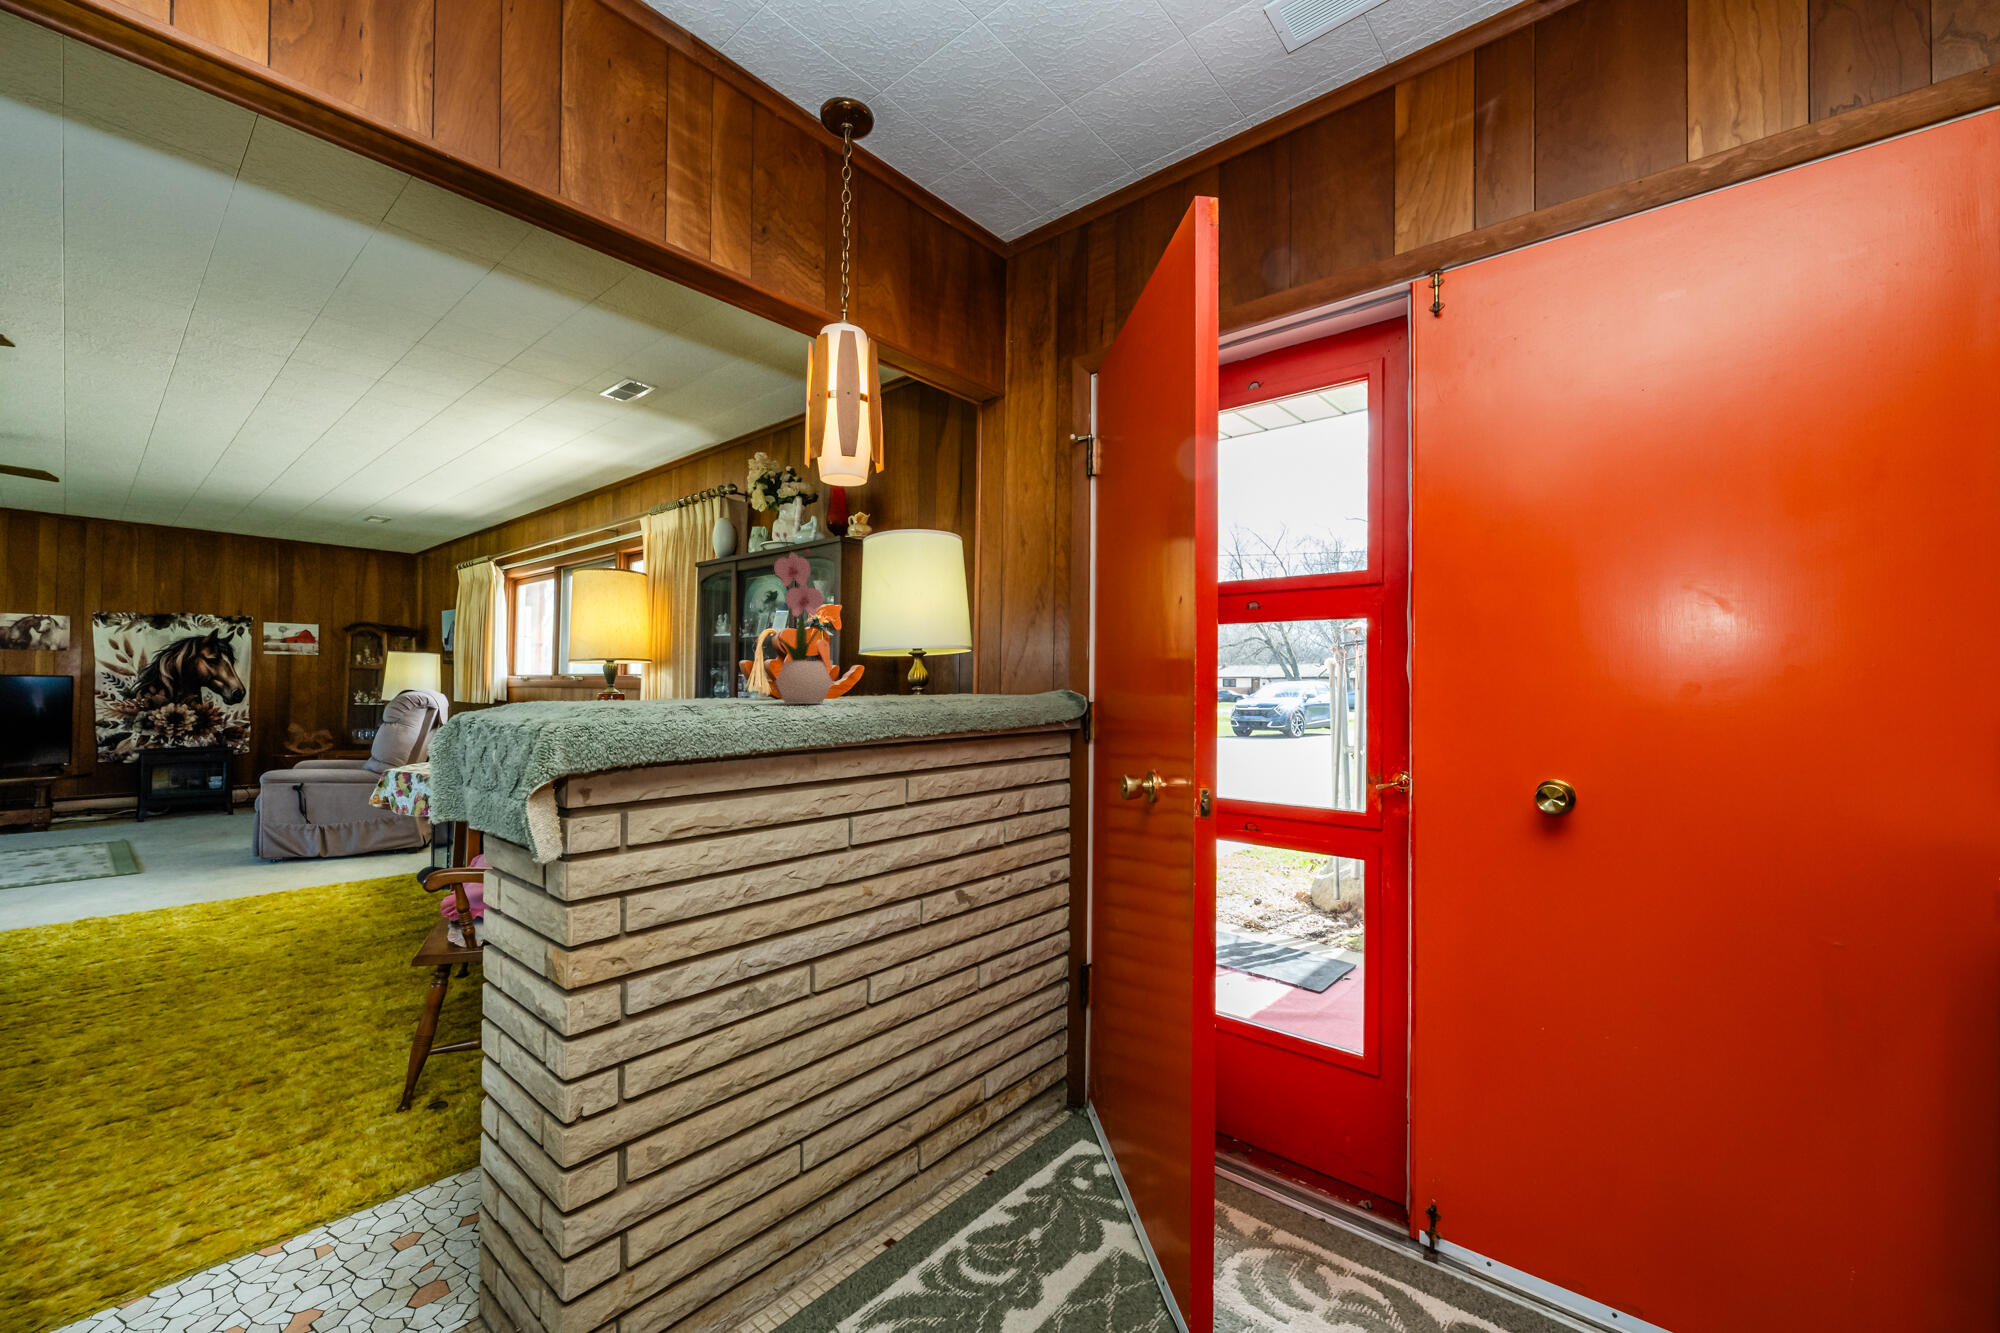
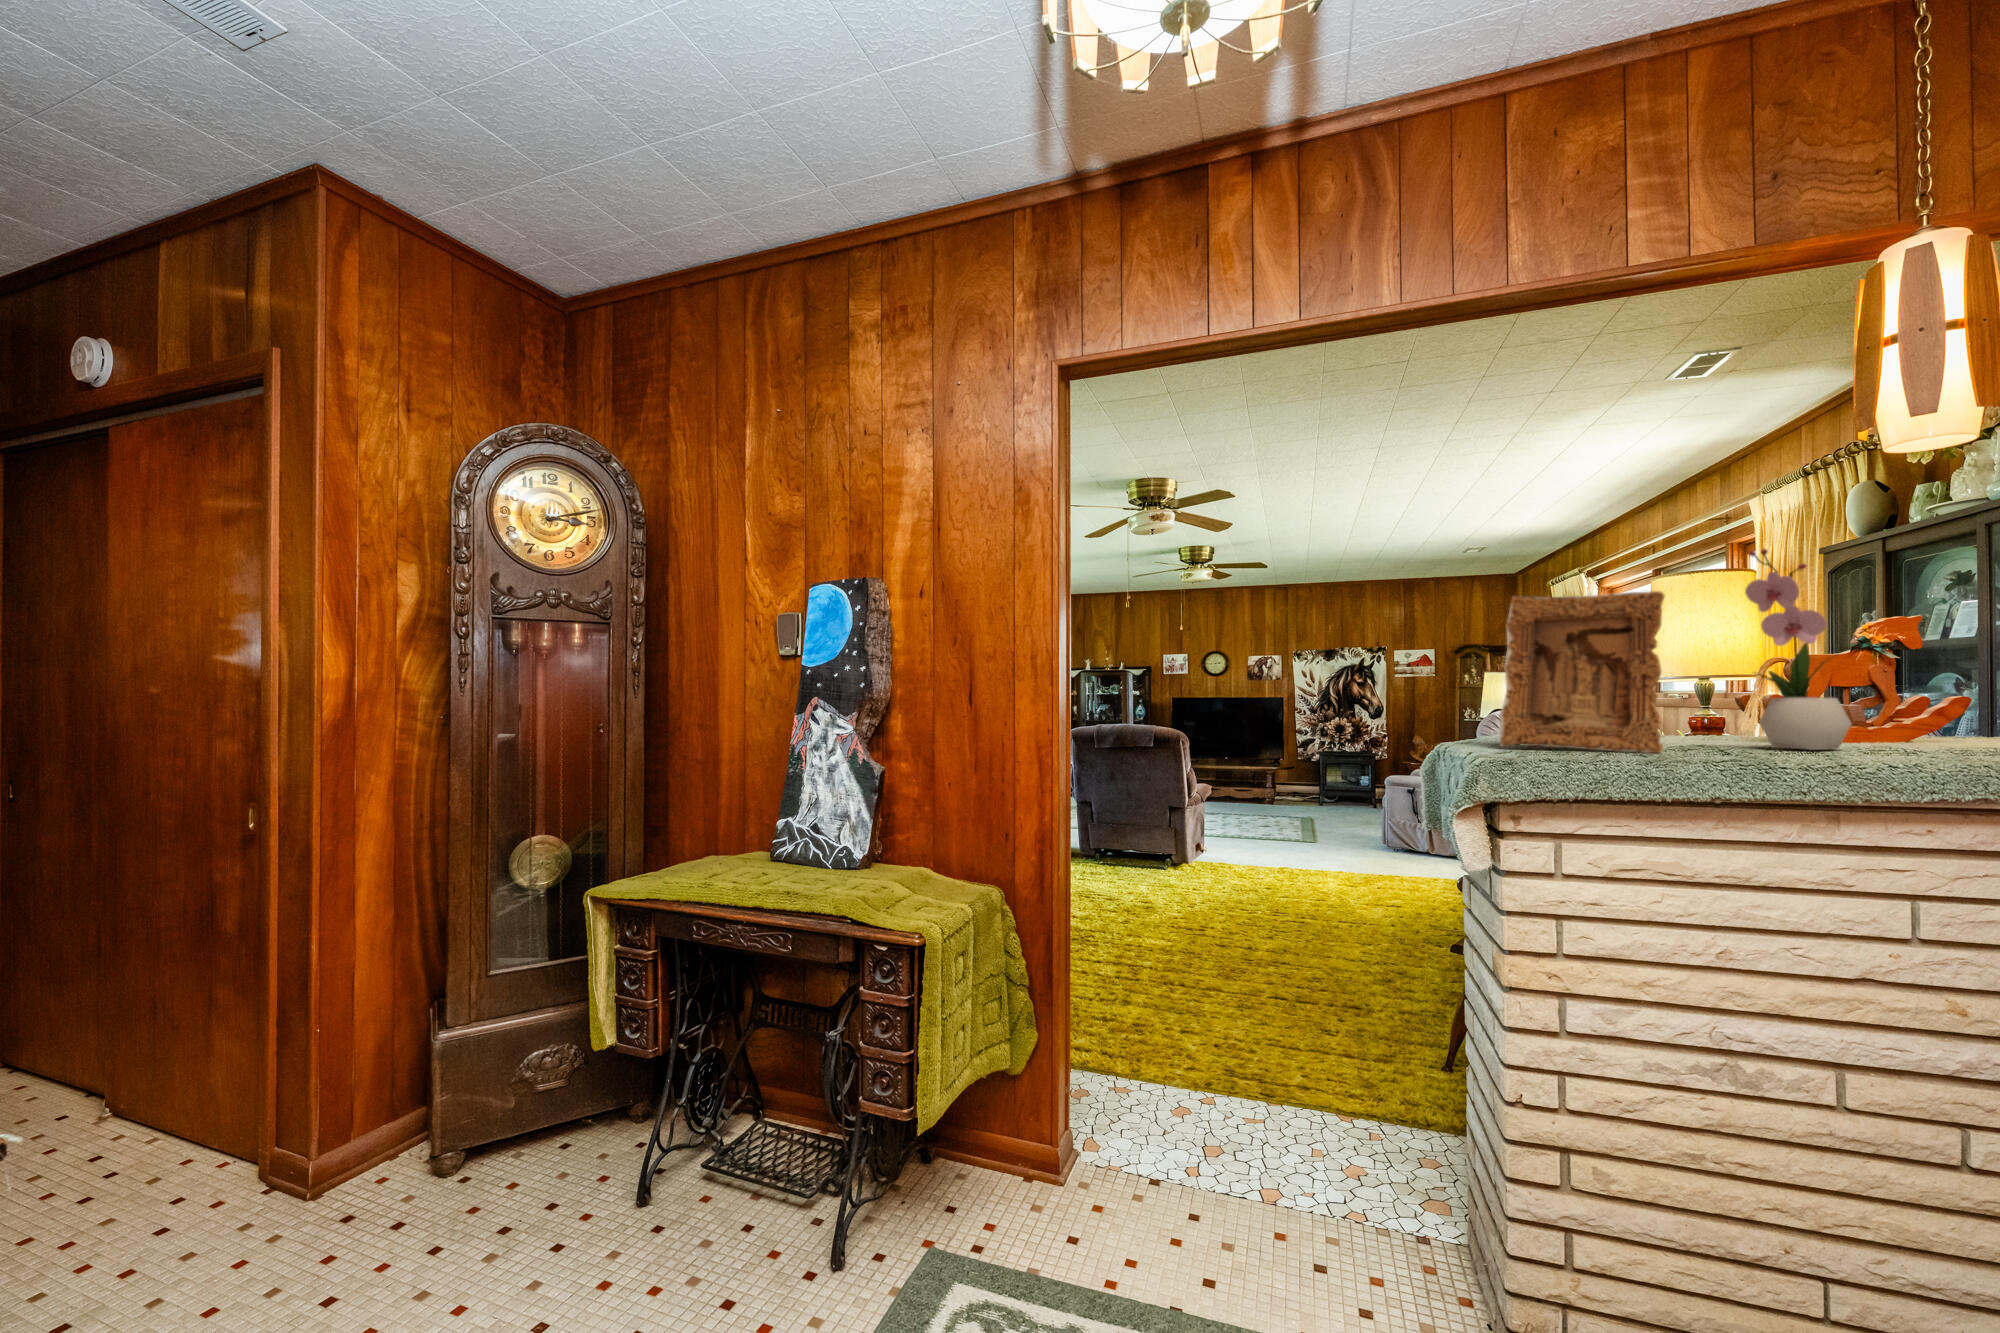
picture frame: none [571,543,726,713] -> present [1500,591,1665,753]

